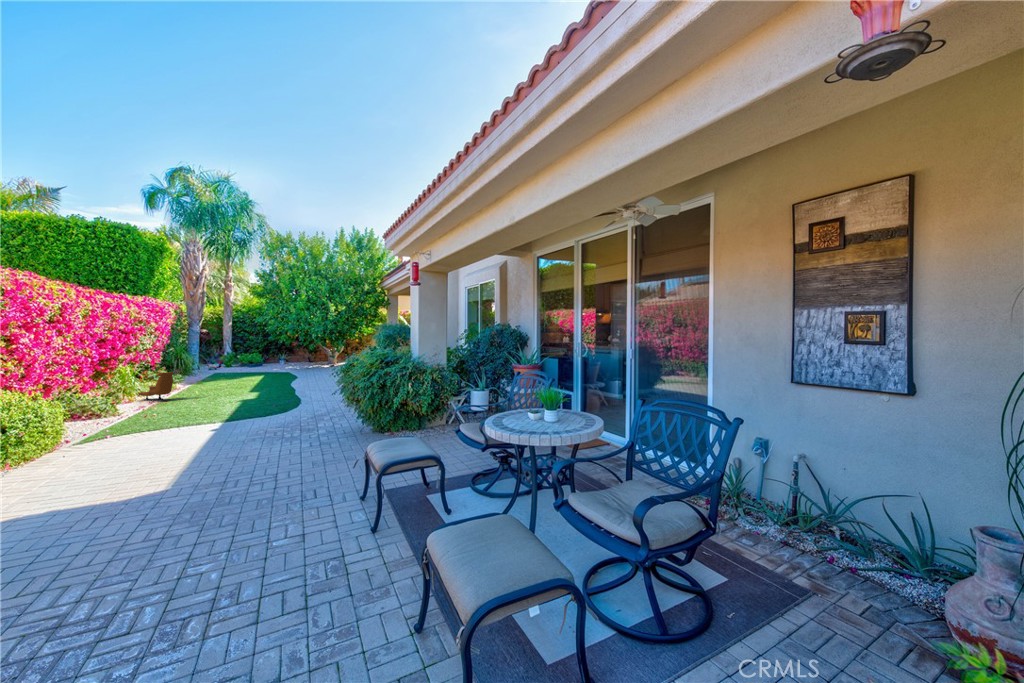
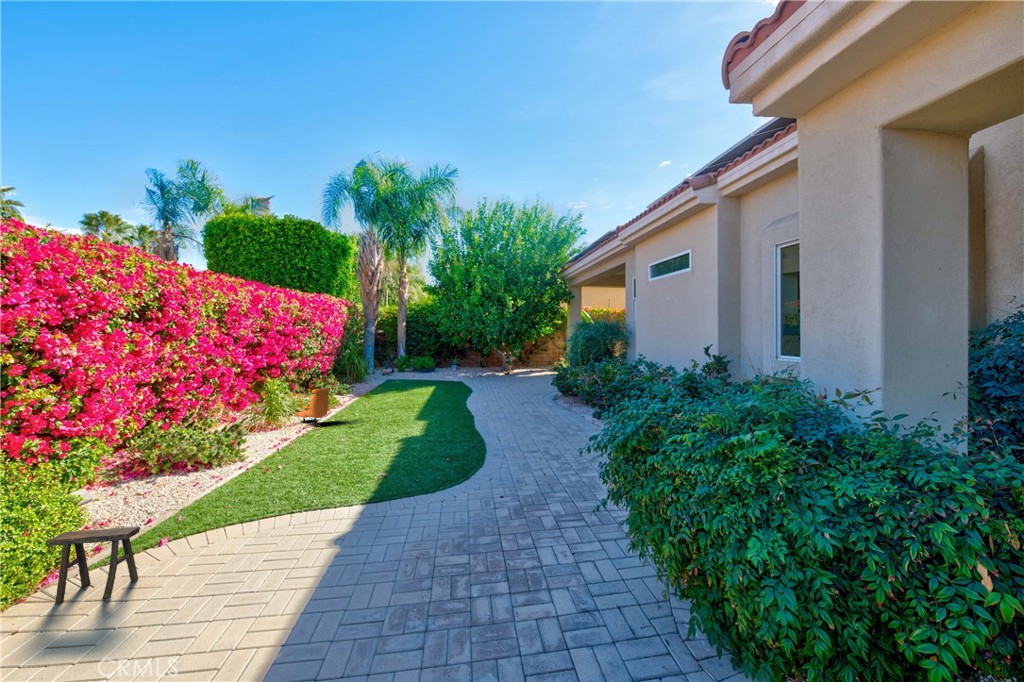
stool: none [46,426,99,462] -> present [49,526,140,604]

